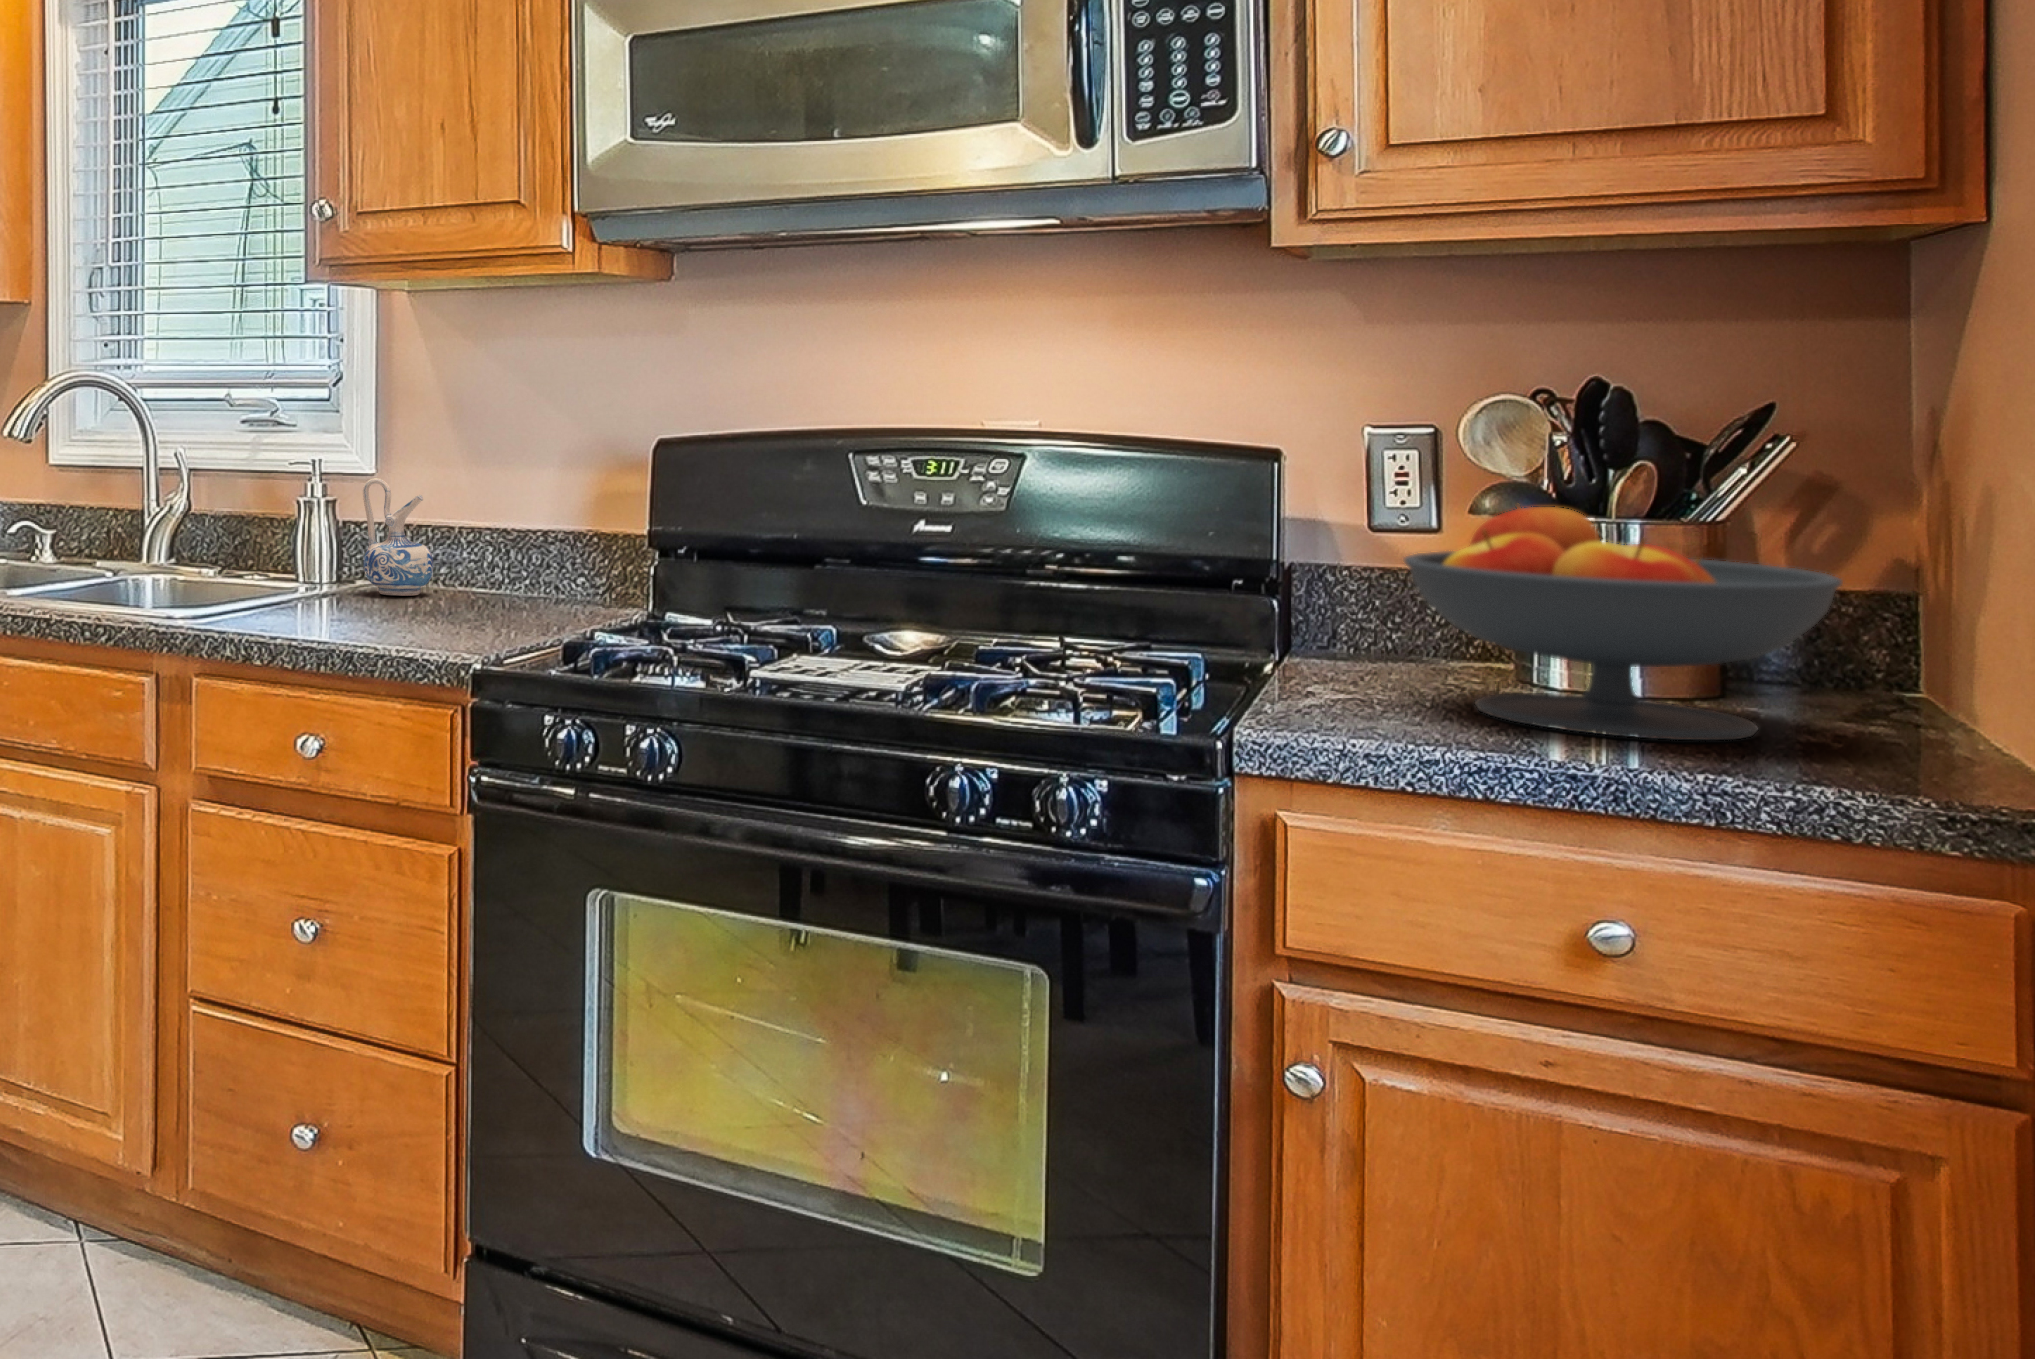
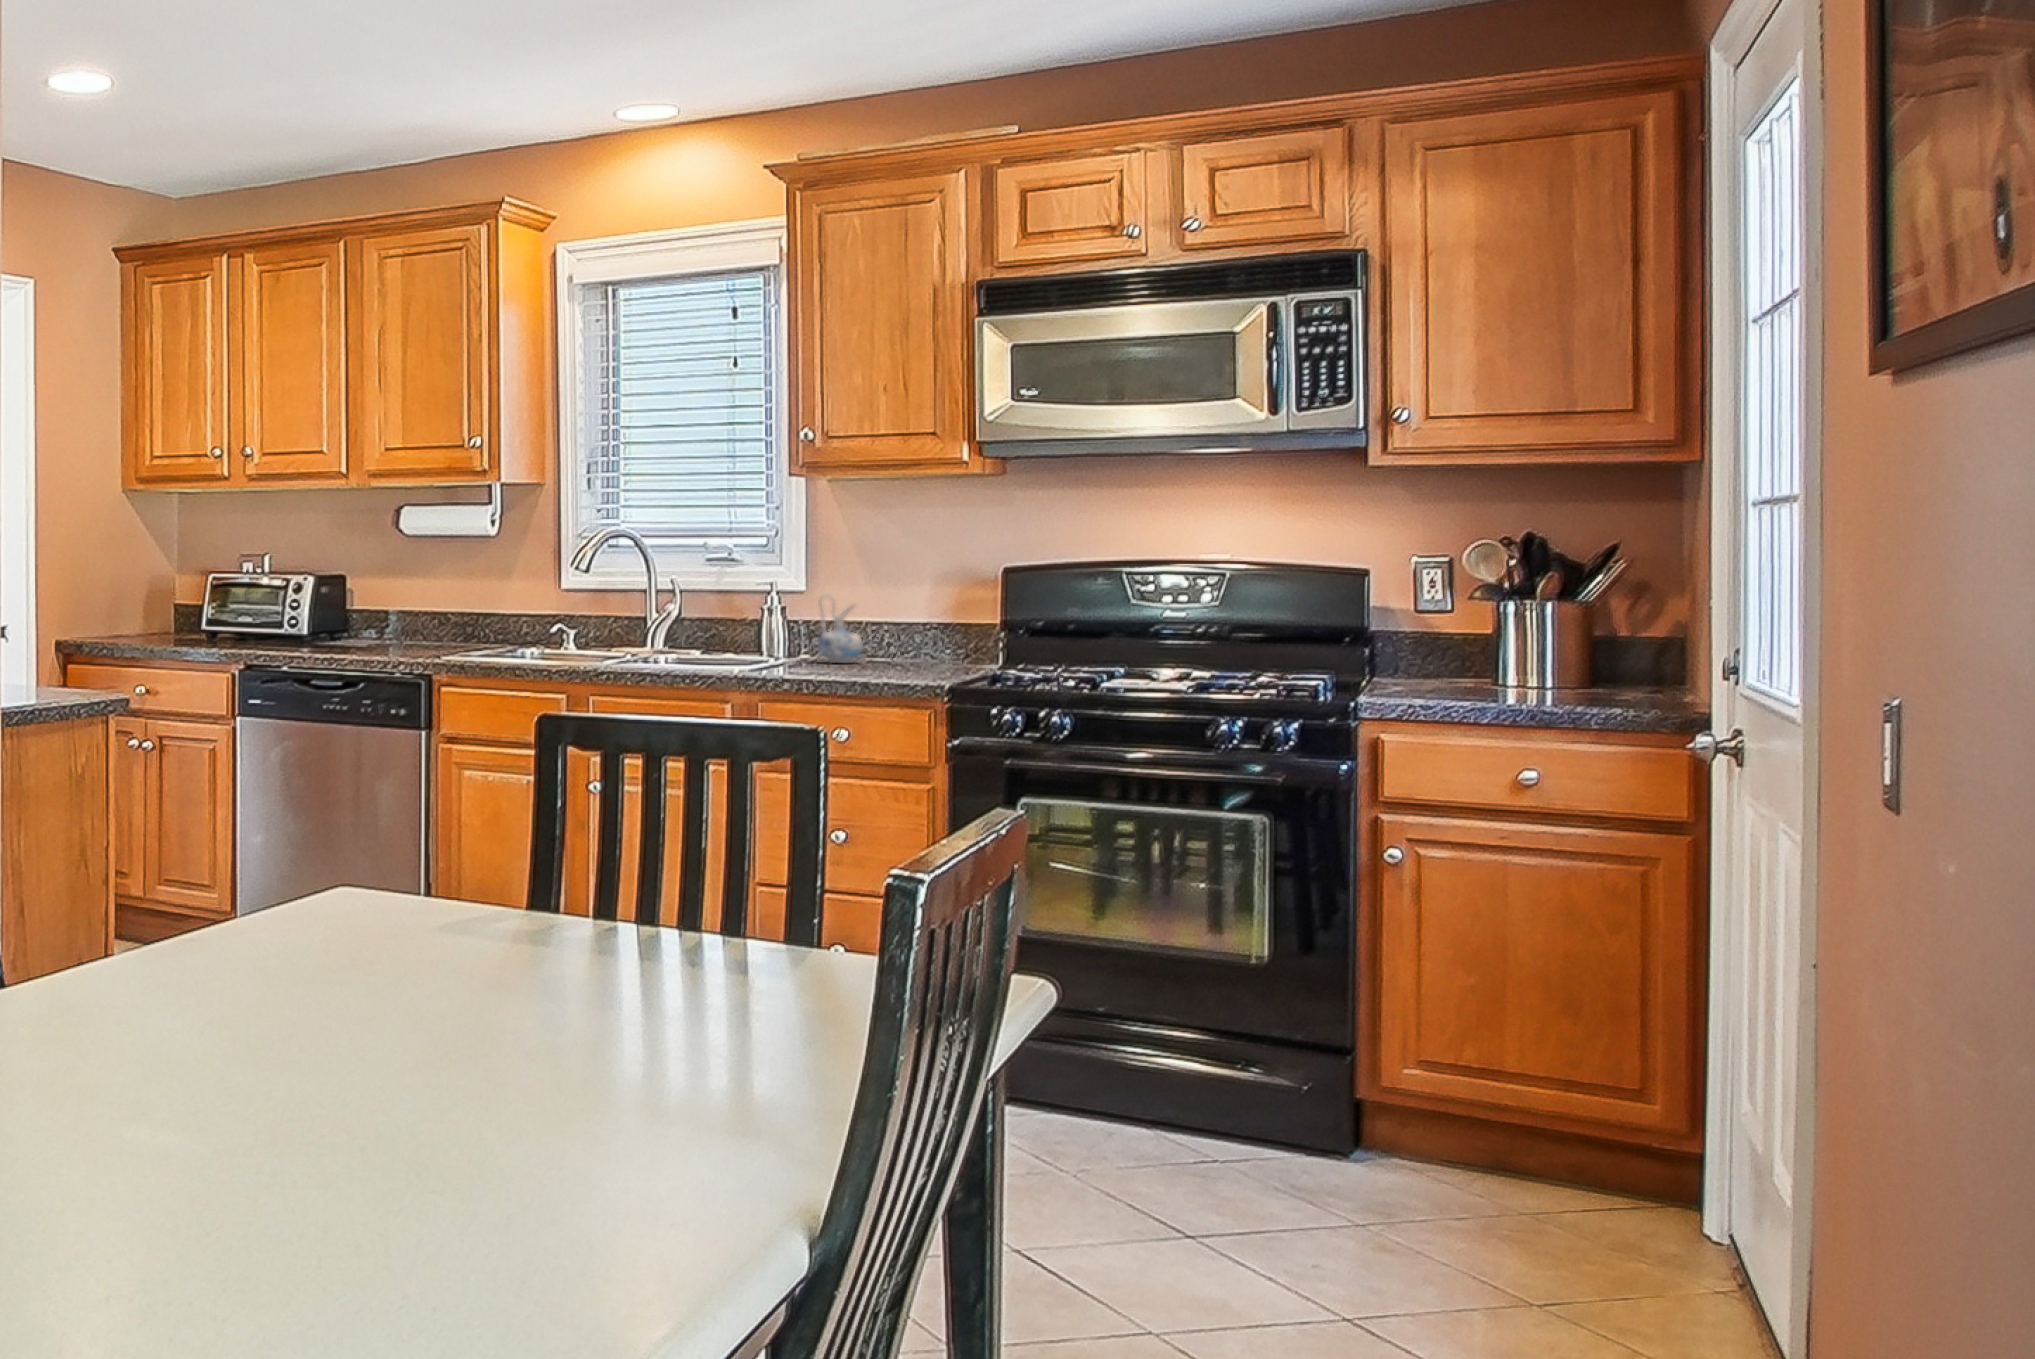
fruit bowl: present [1404,504,1842,740] -> none [1437,594,1634,698]

